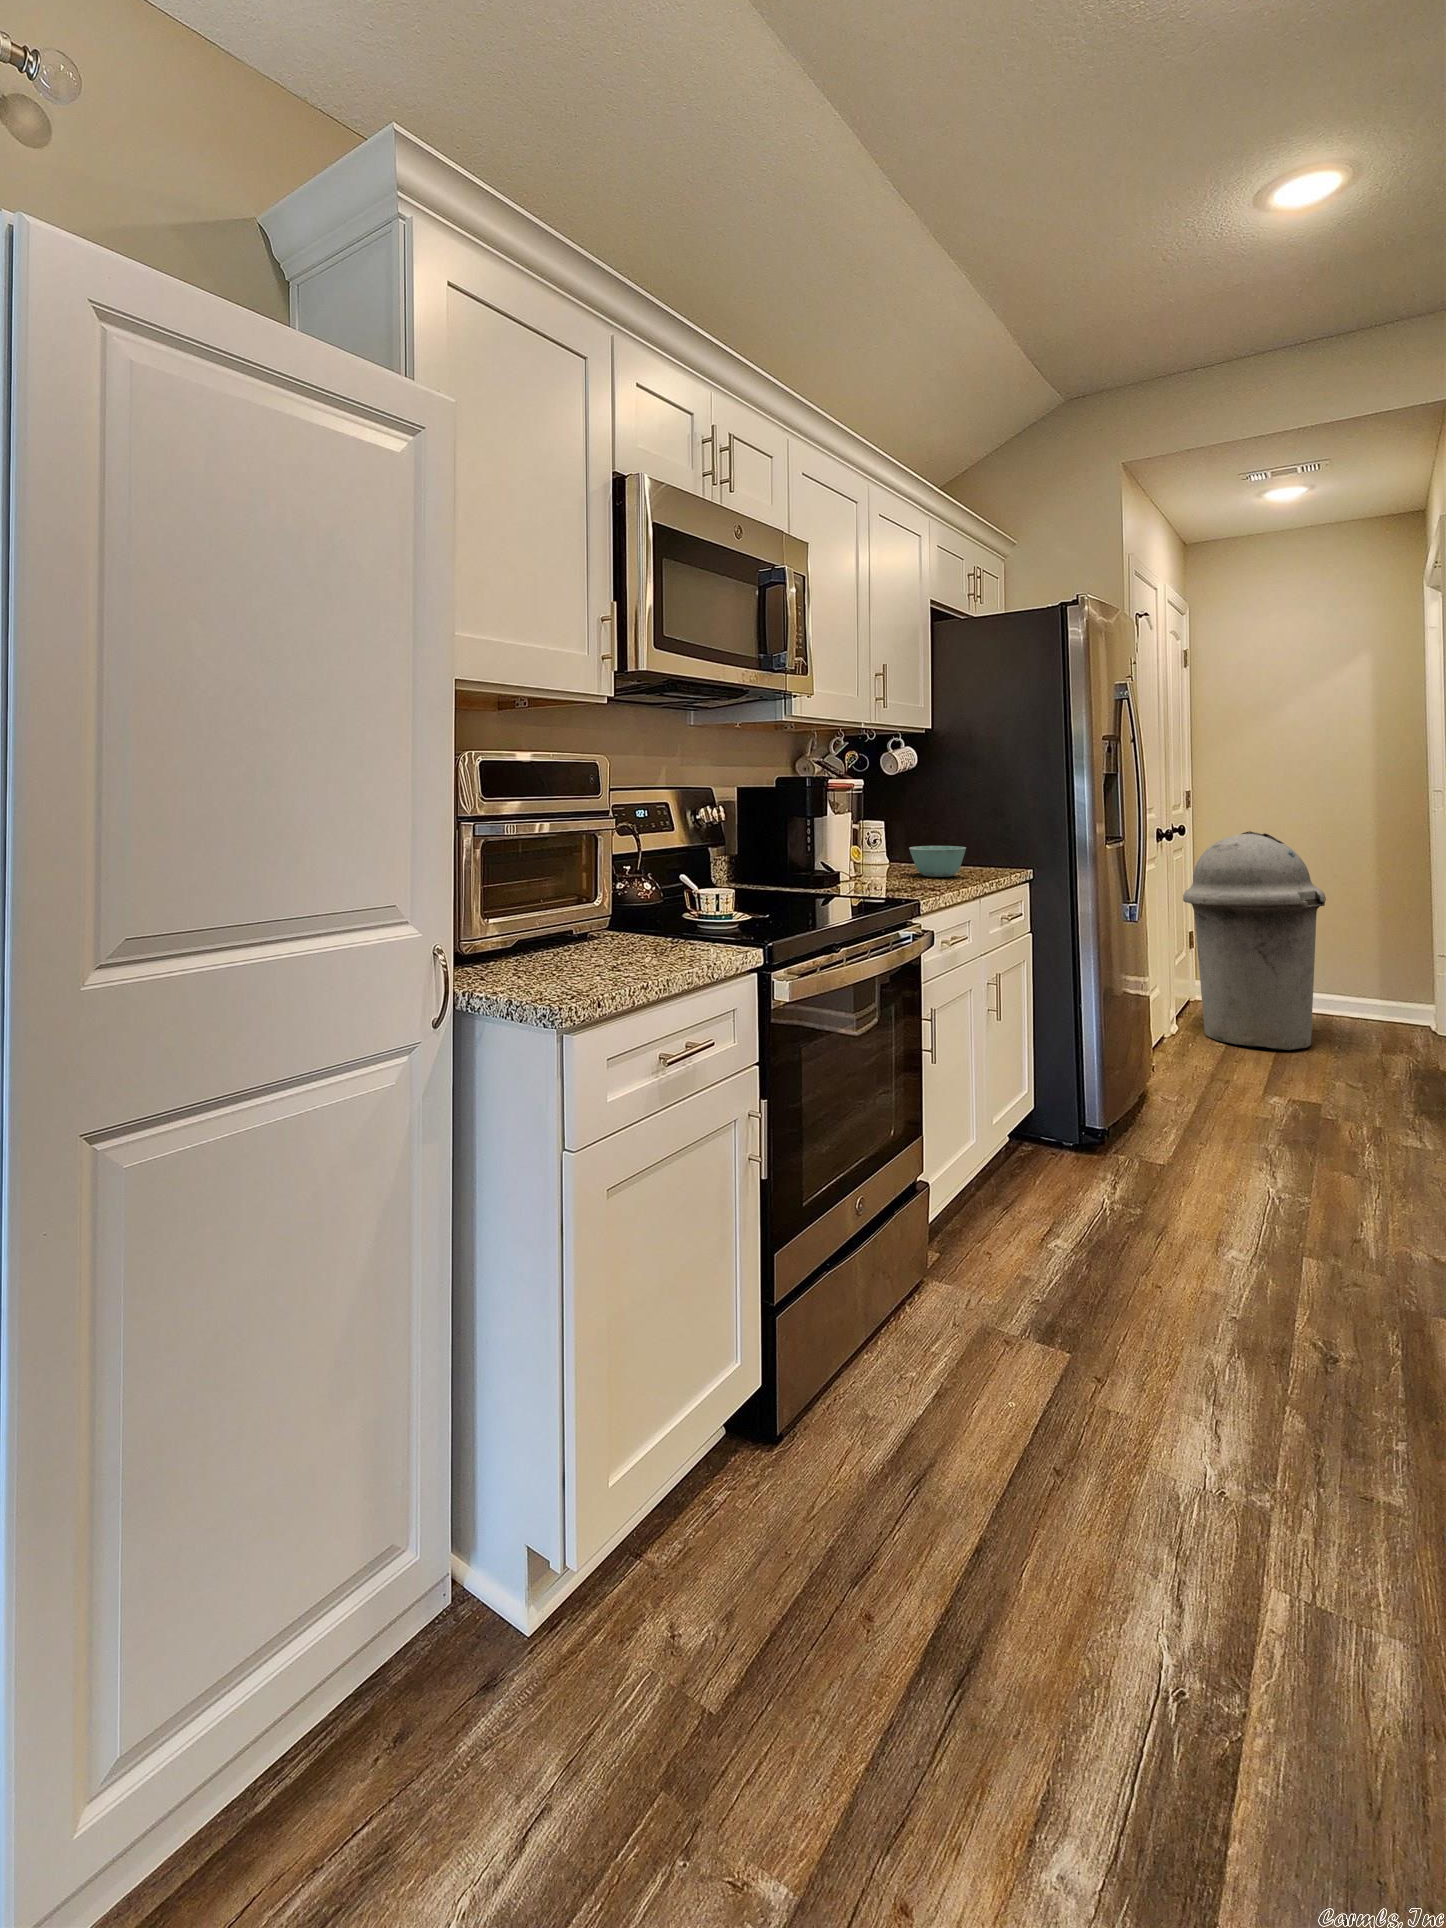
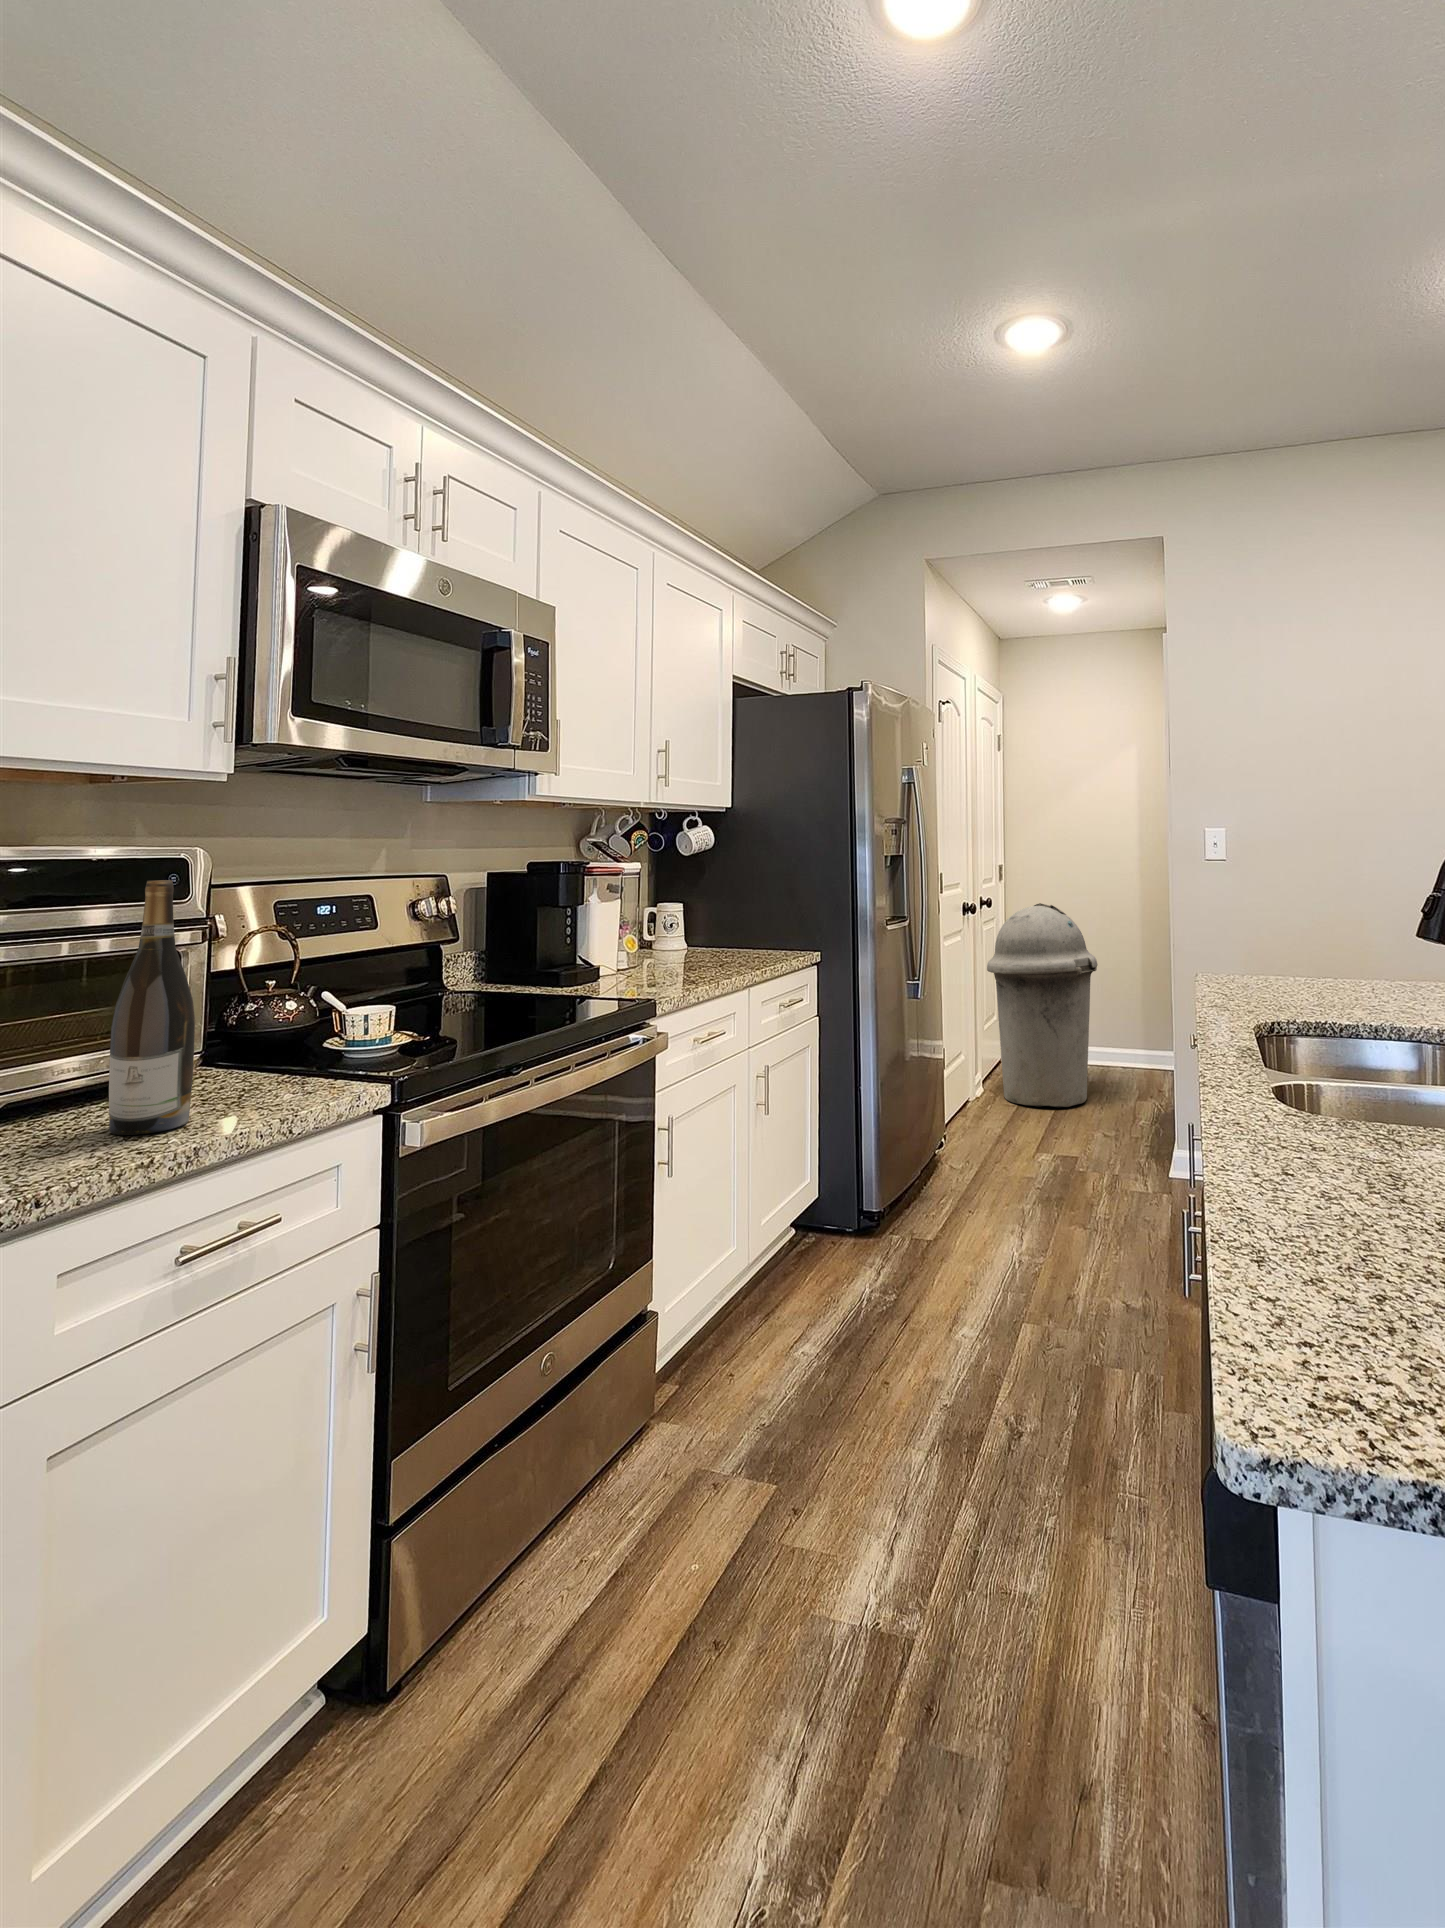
wine bottle: none [592,774,646,967] -> present [109,880,195,1135]
bowl: present [909,846,966,877] -> none [683,932,740,966]

